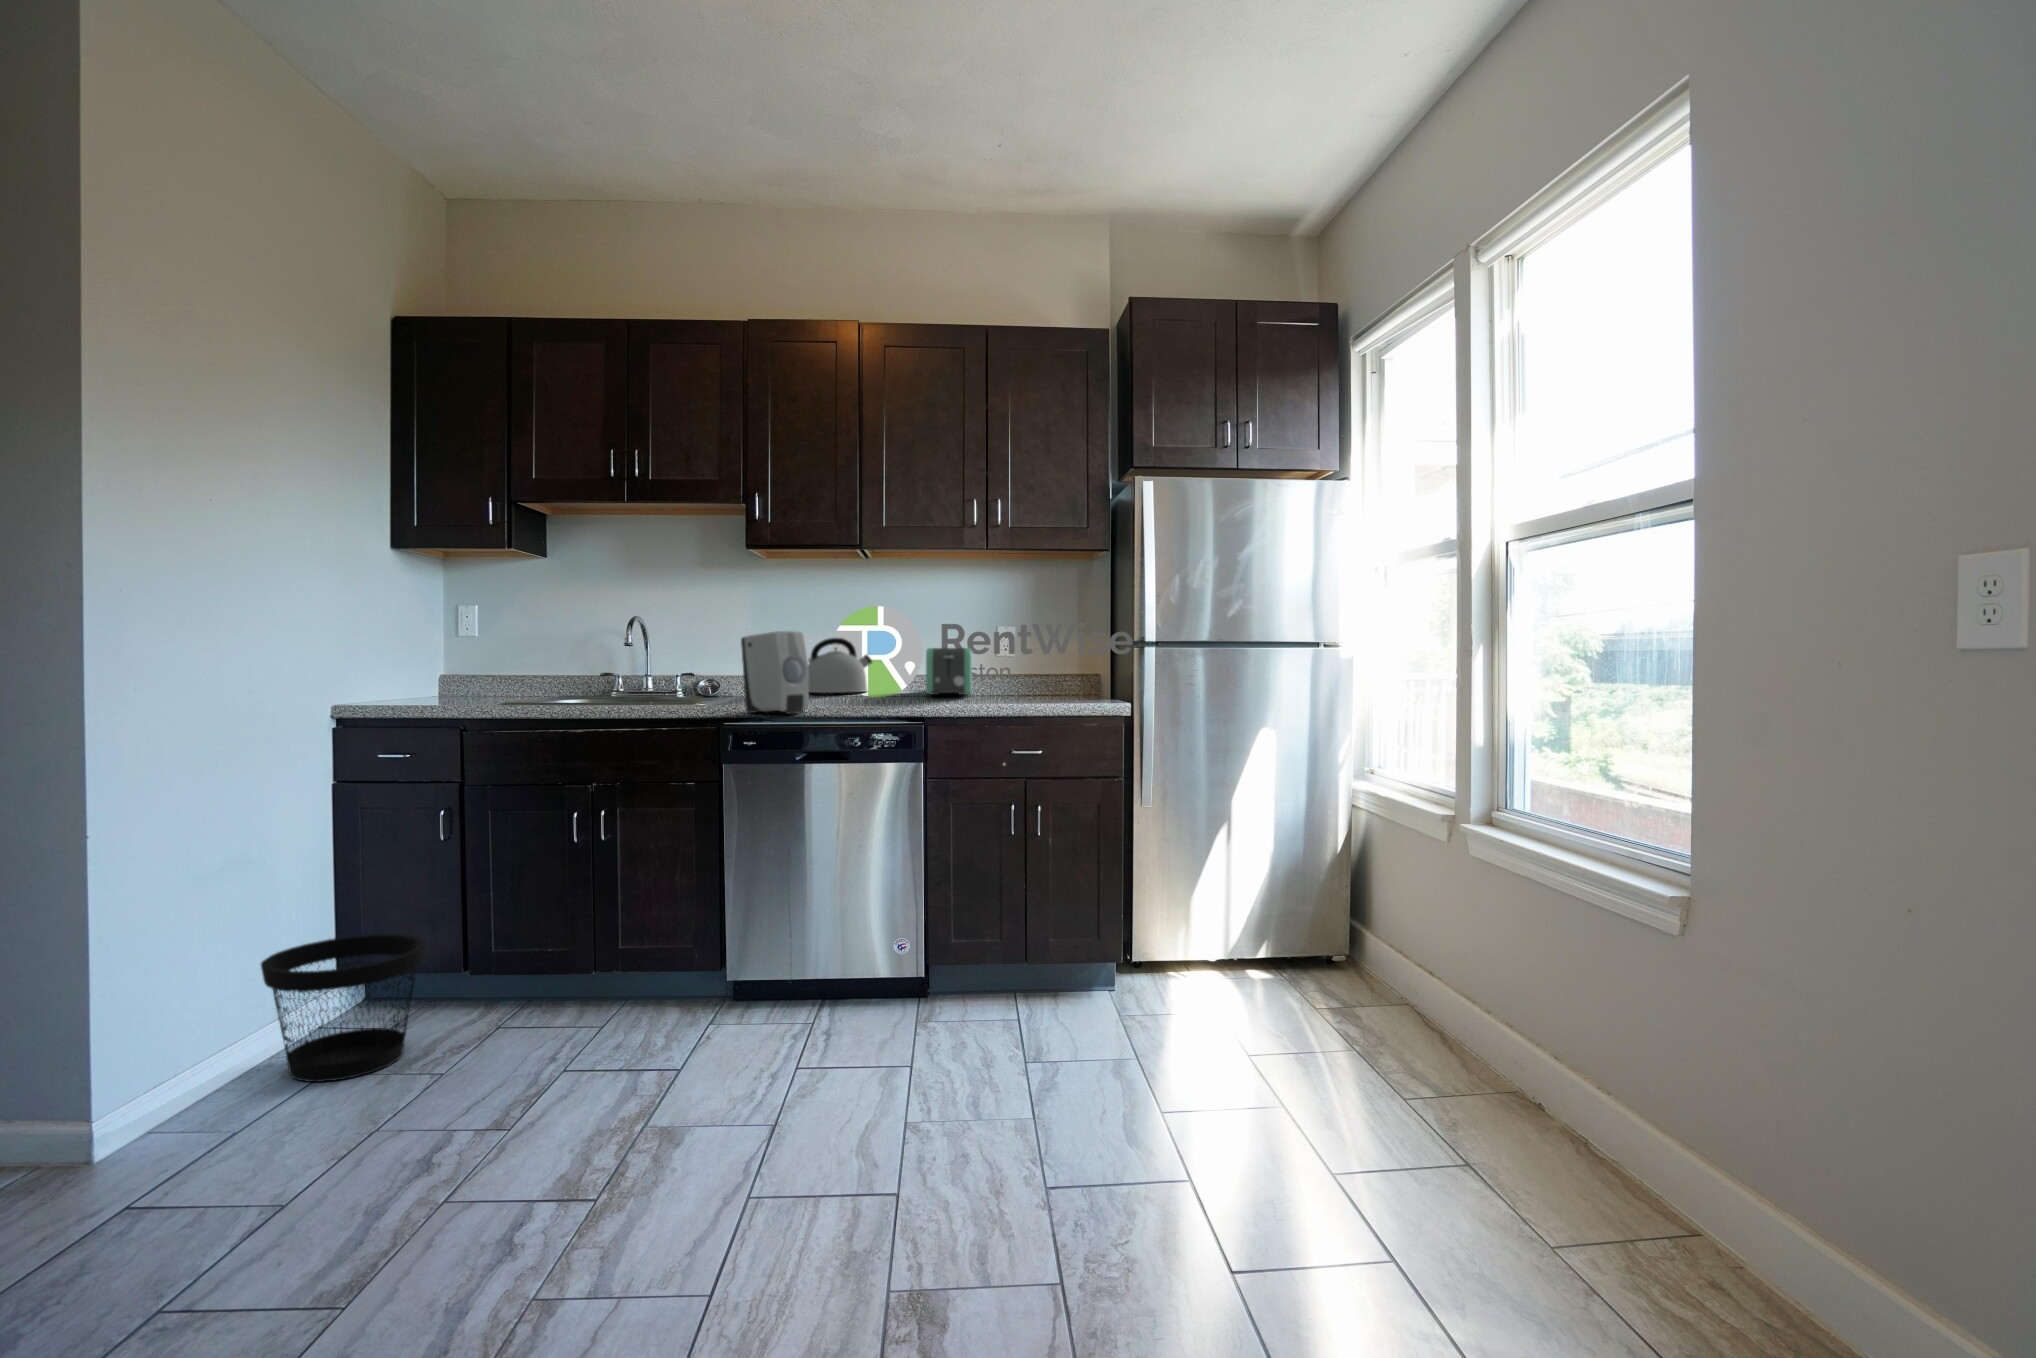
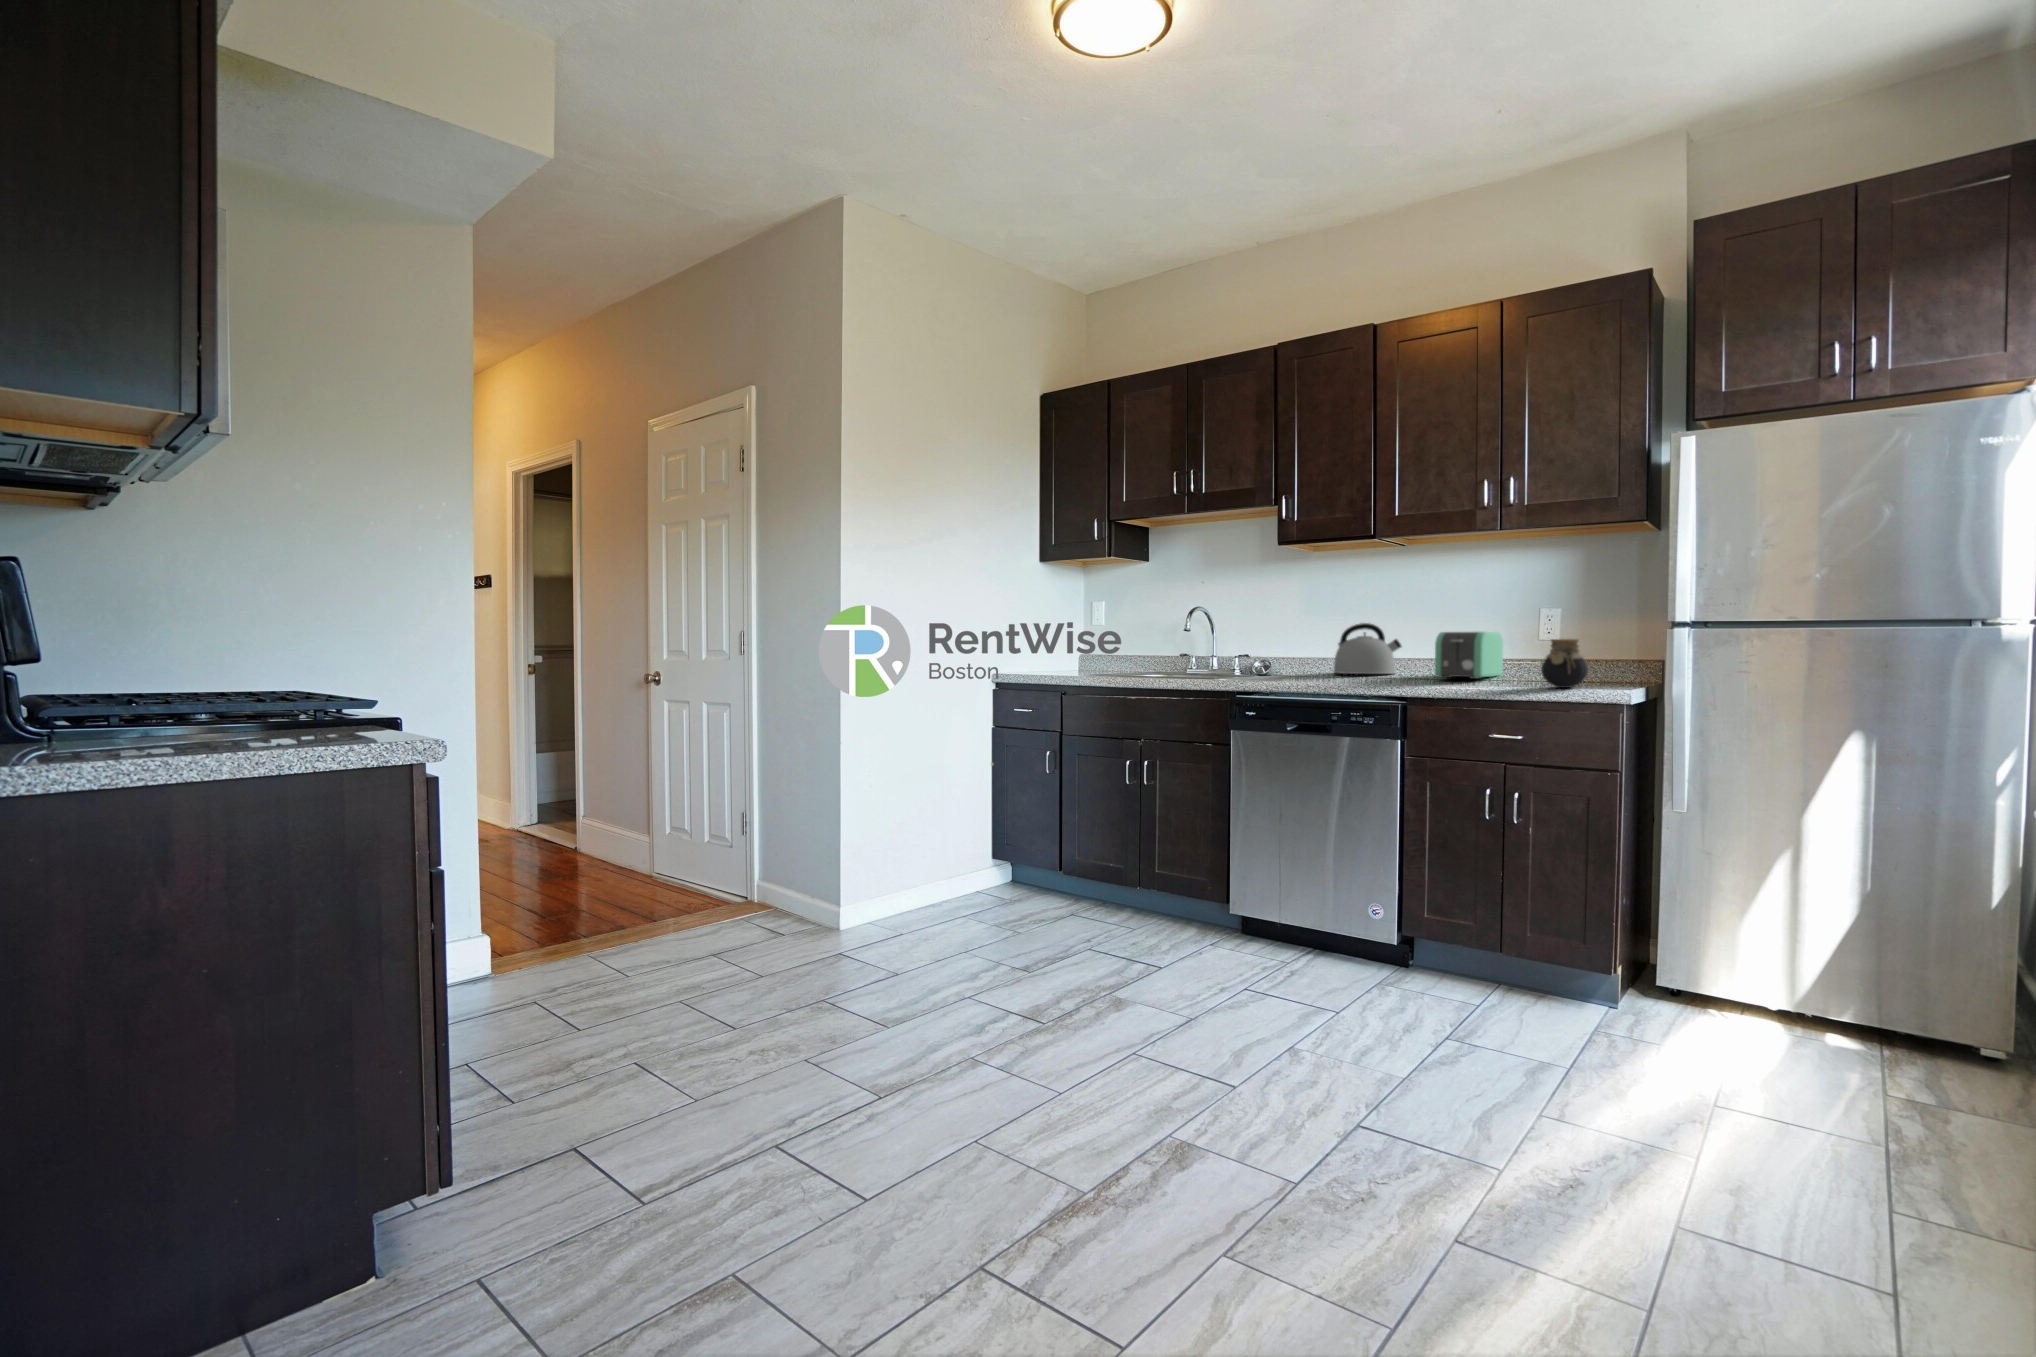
soap dispenser: present [741,631,809,714] -> none [1247,618,1300,690]
jar: none [1035,656,1073,701] -> present [1541,639,1588,688]
wastebasket: present [261,934,426,1082] -> none [934,829,1027,921]

